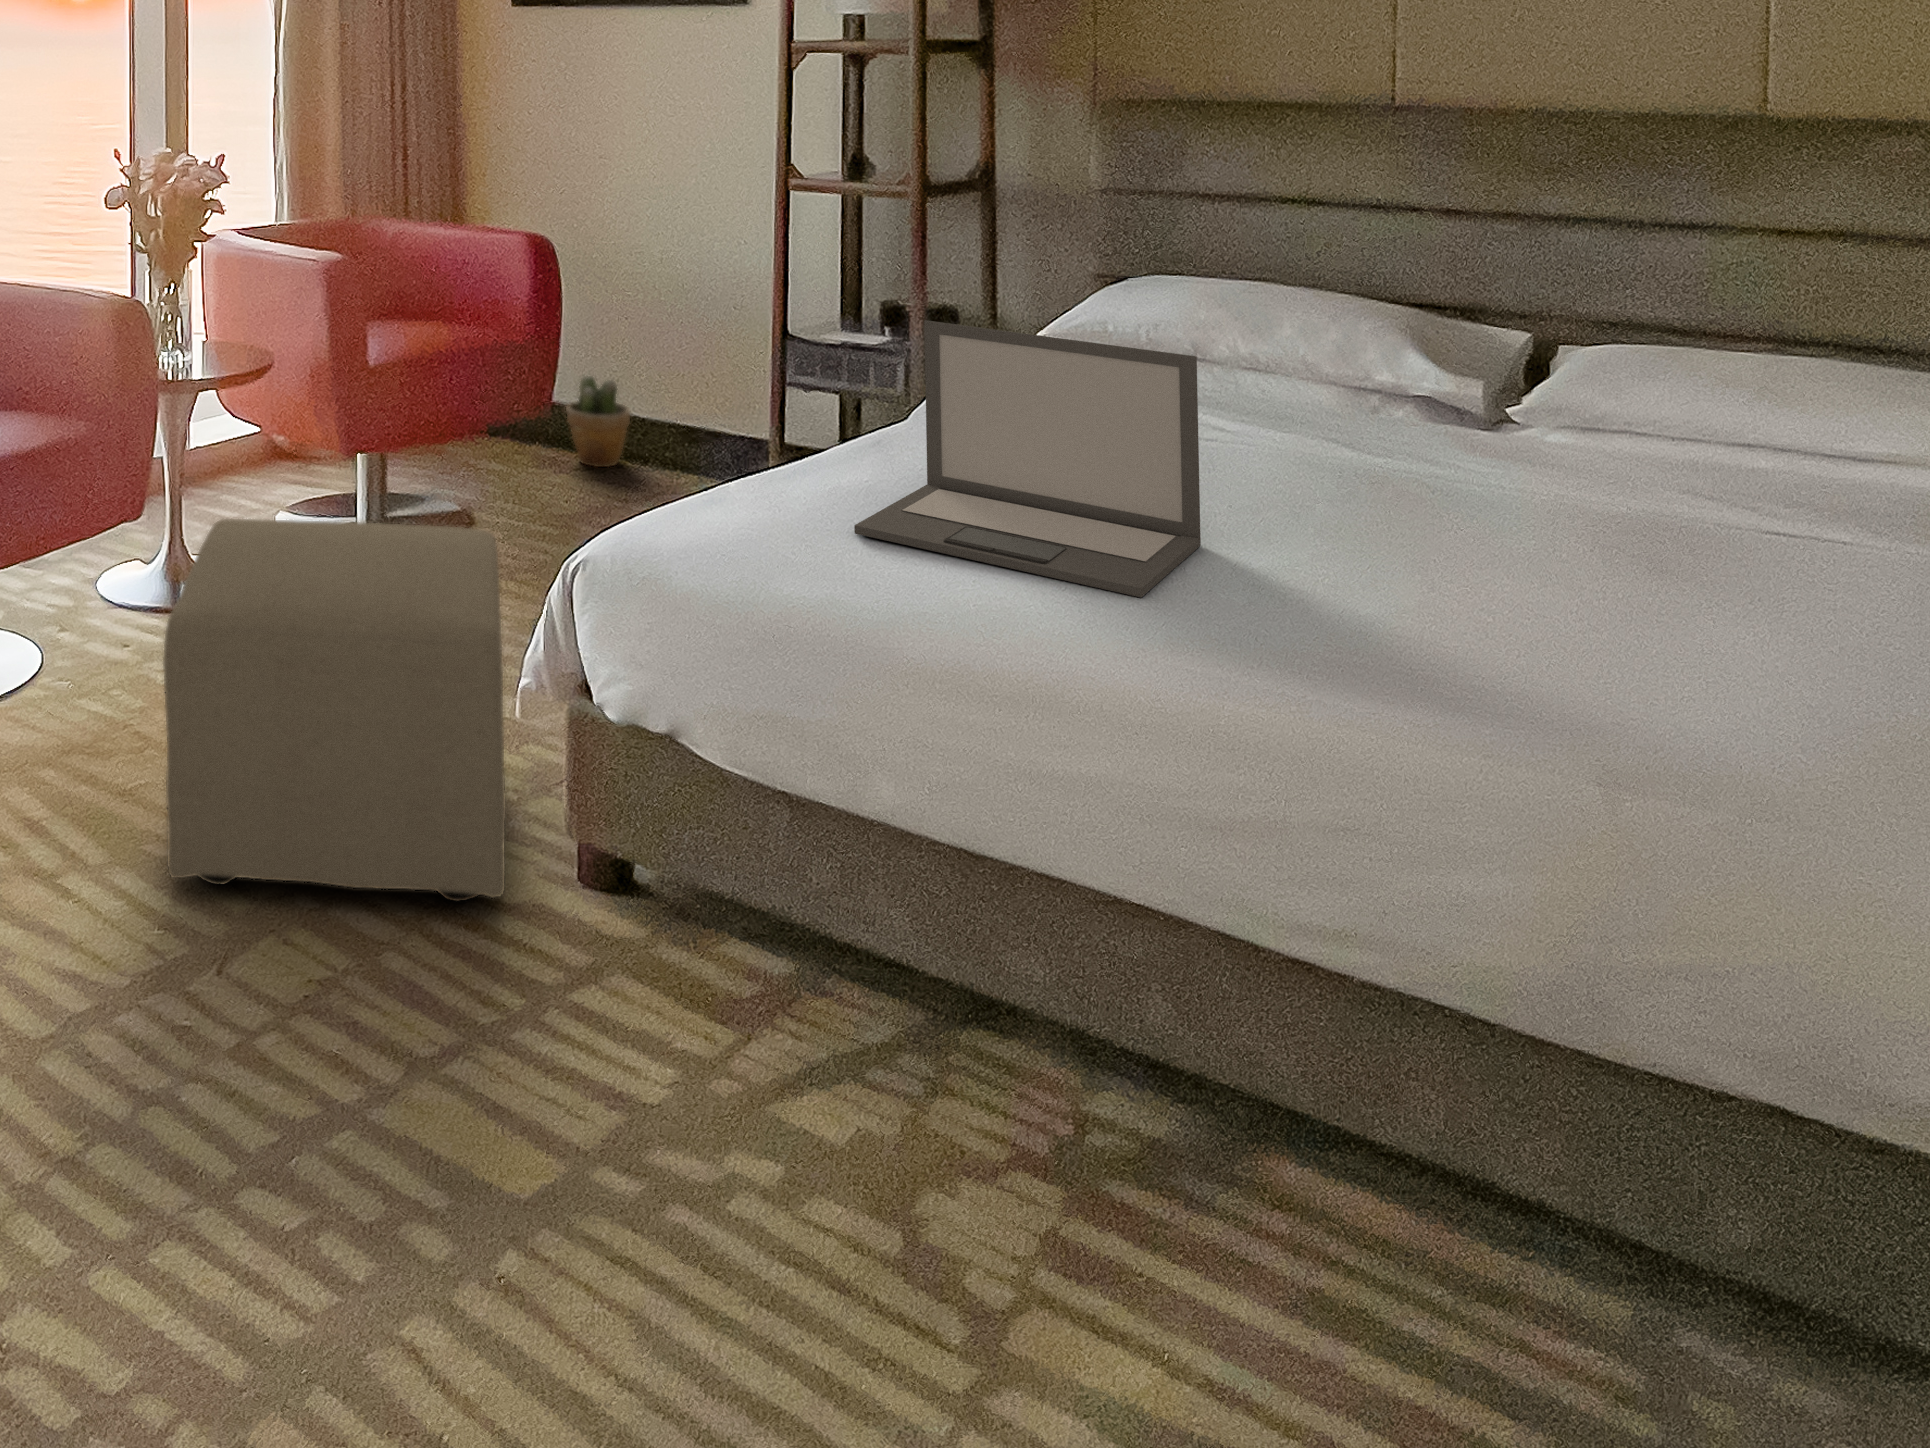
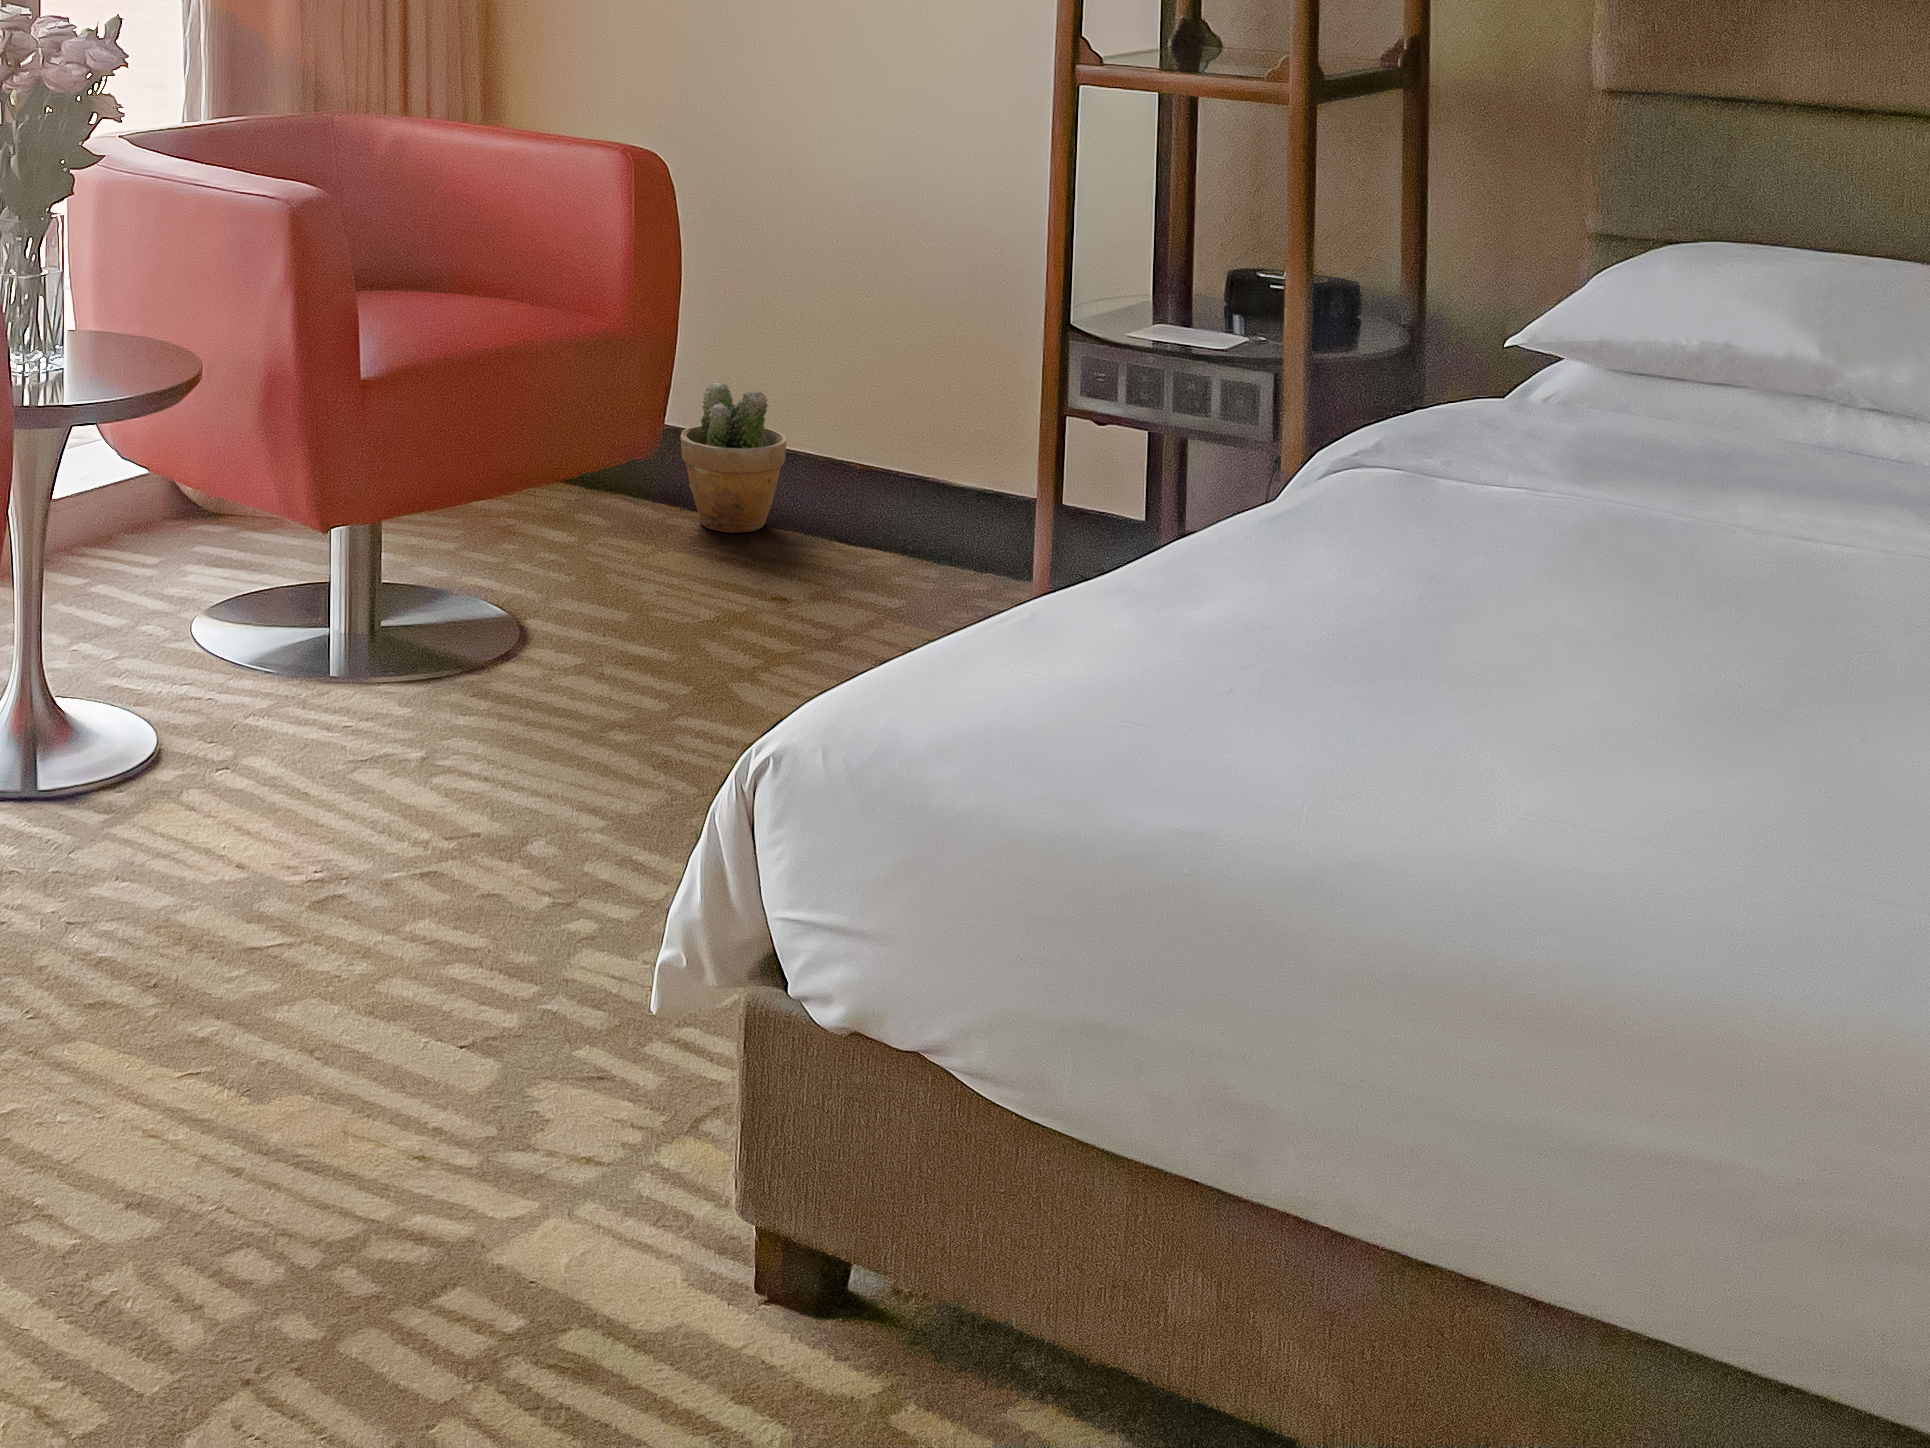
laptop: present [854,320,1201,597] -> none [1252,321,1840,803]
ottoman: present [163,519,506,902] -> none [36,669,641,1327]

